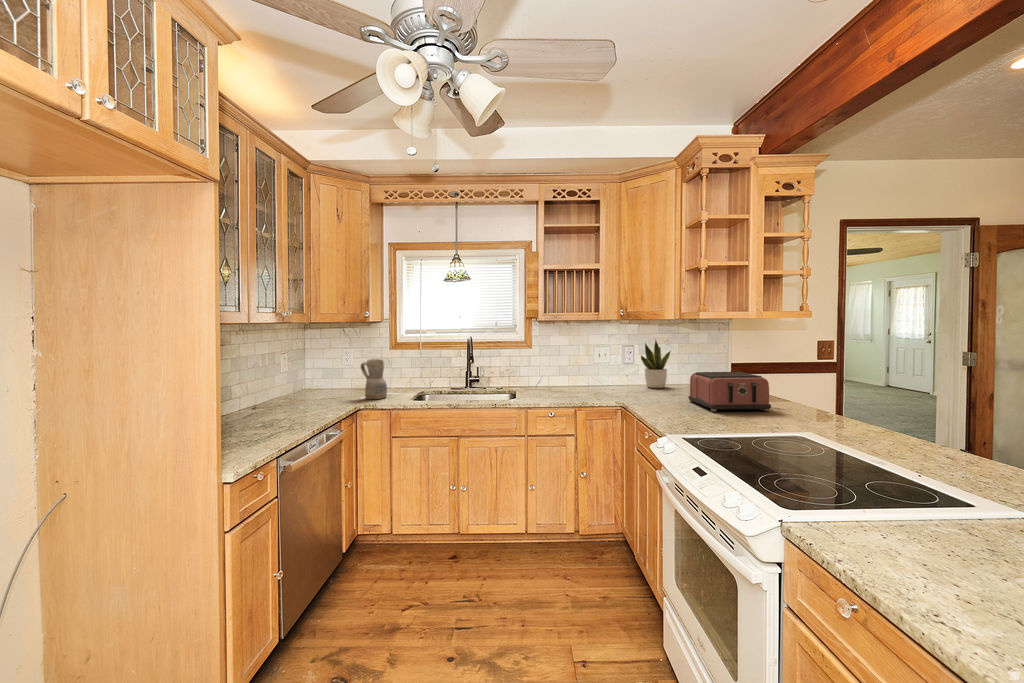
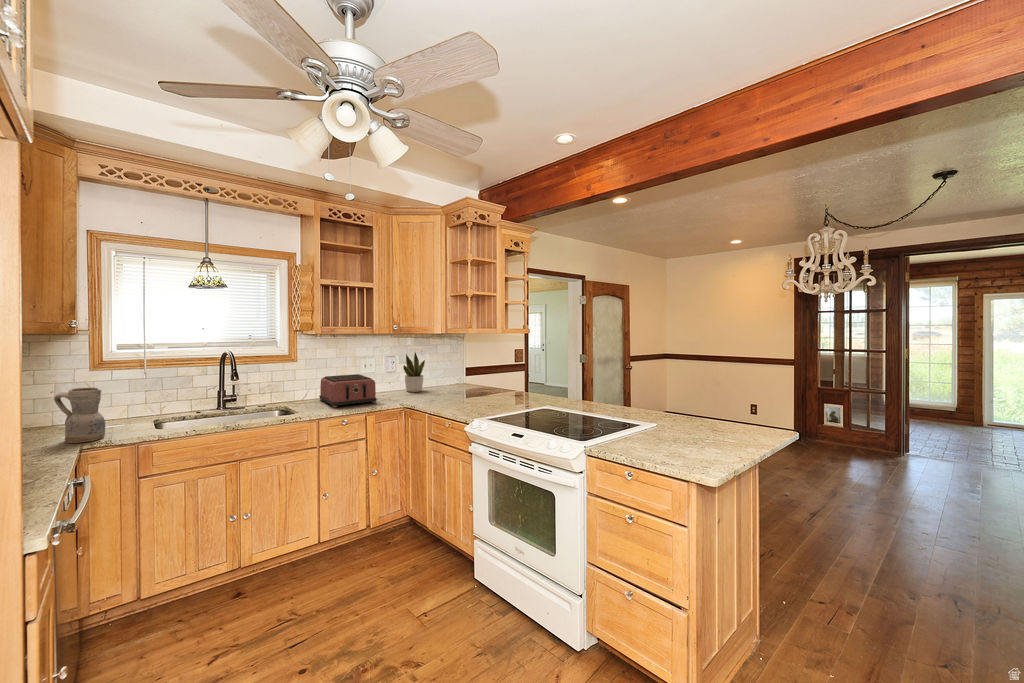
toaster: present [688,372,771,412] -> present [319,374,377,407]

